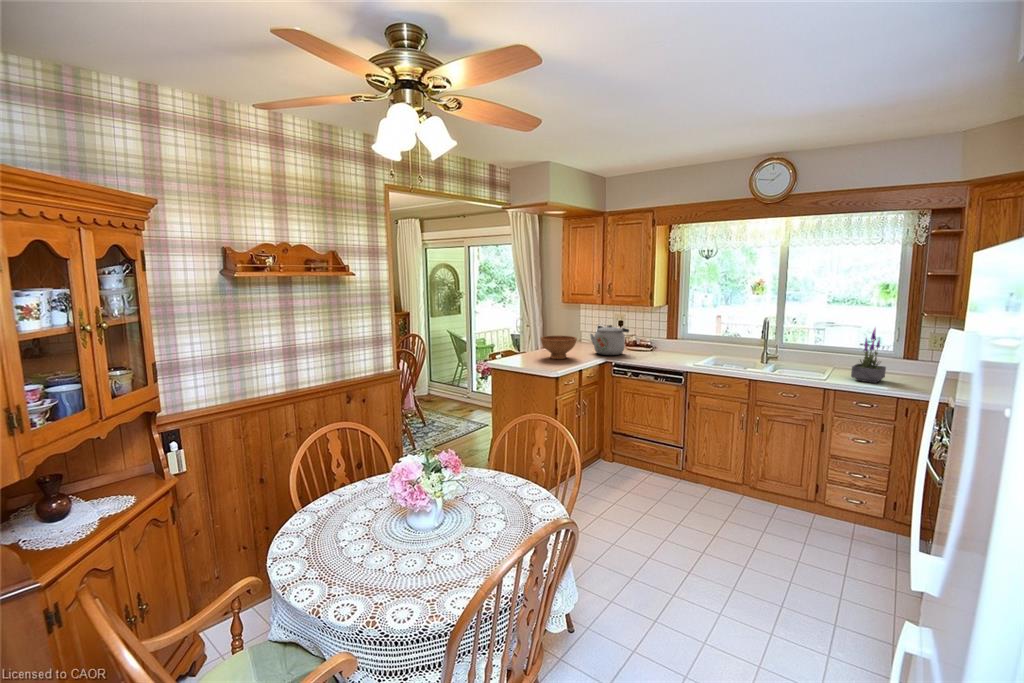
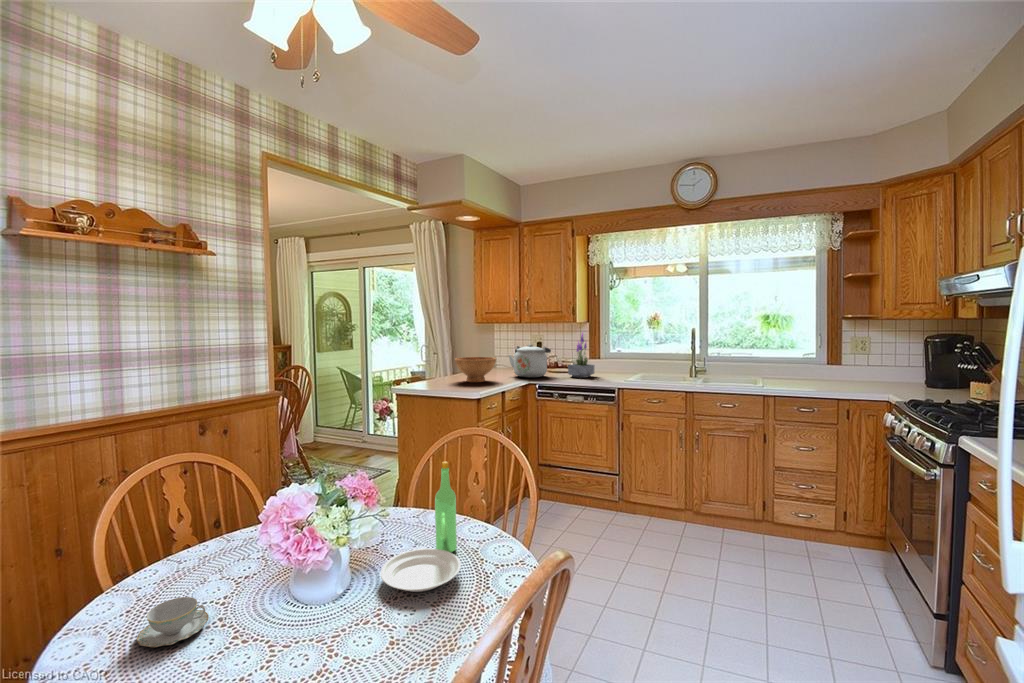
potted plant: present [851,329,886,383] -> present [568,333,594,378]
plate: none [462,446,516,532] -> present [381,462,461,592]
teacup: none [325,519,361,545] -> present [137,597,209,647]

